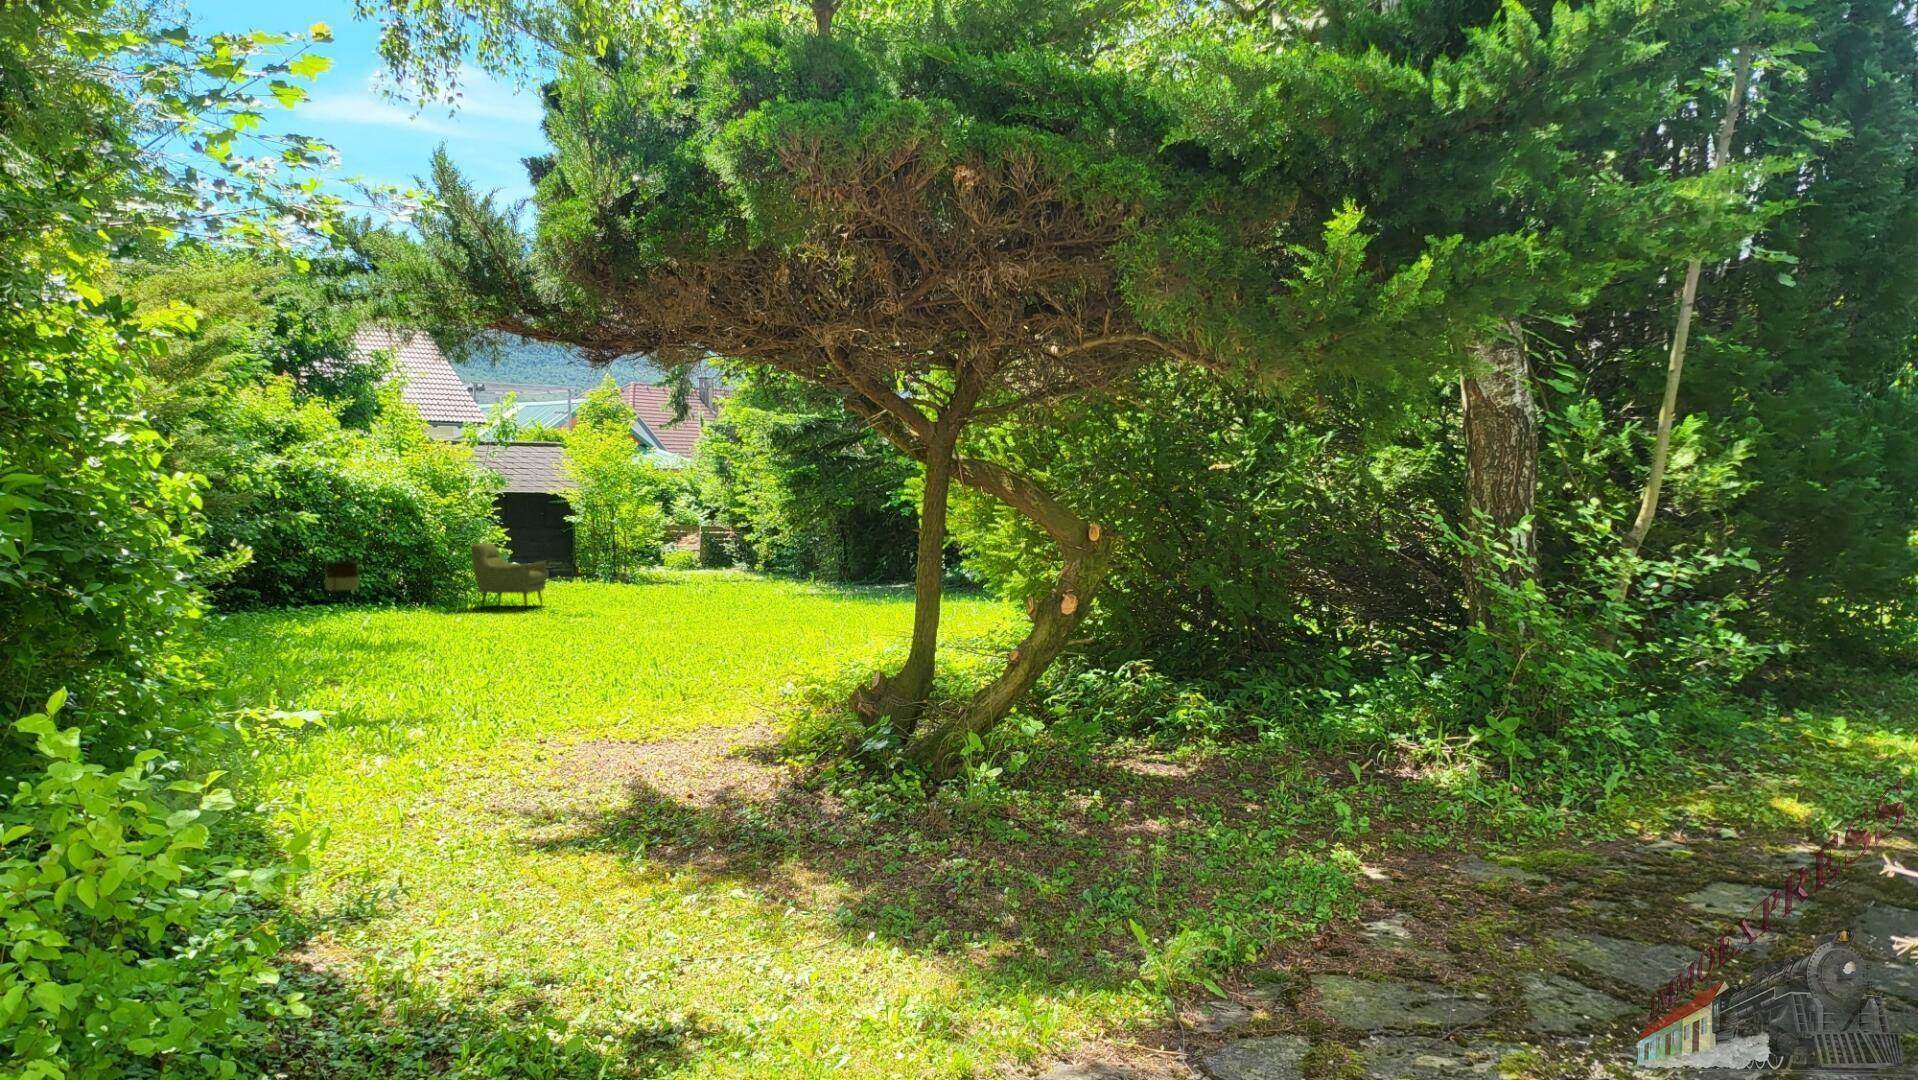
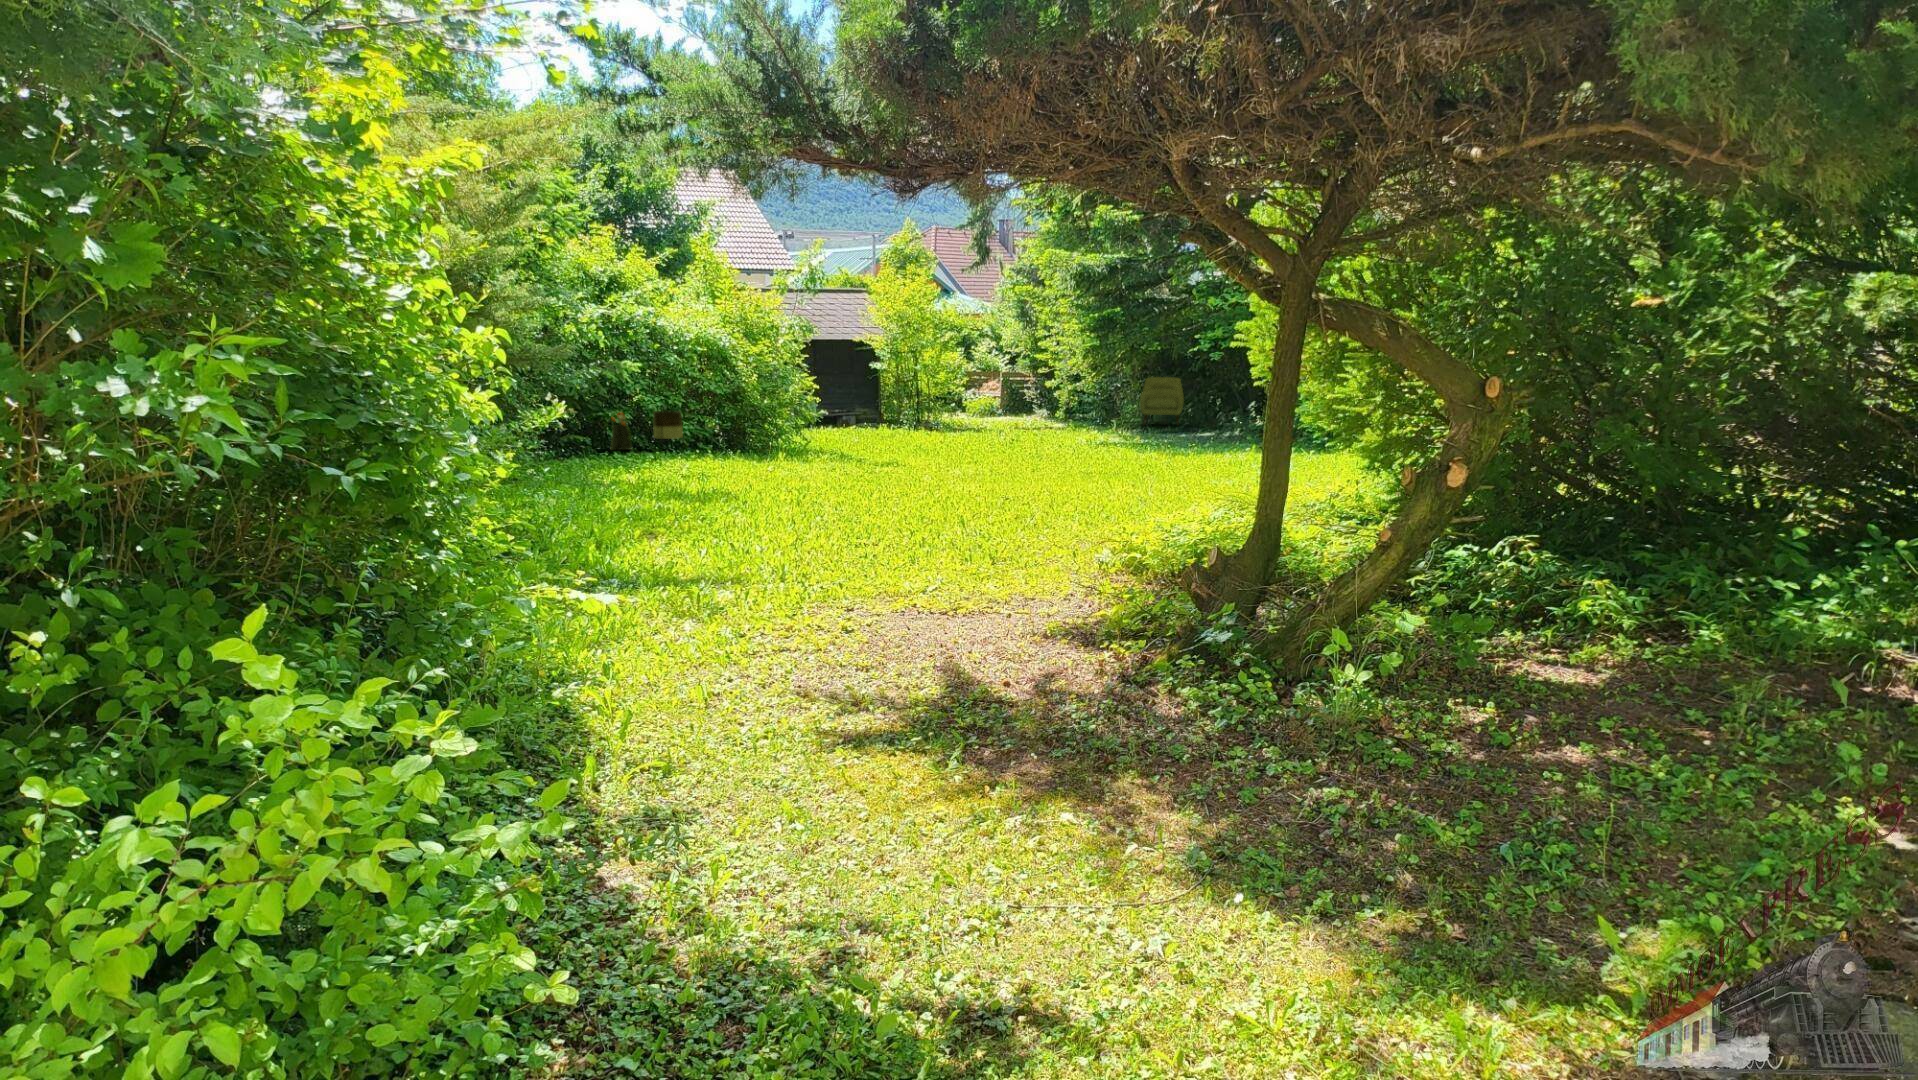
chair: present [471,543,547,608] -> present [1140,377,1184,425]
watering can: none [273,562,300,602] -> present [611,412,632,450]

